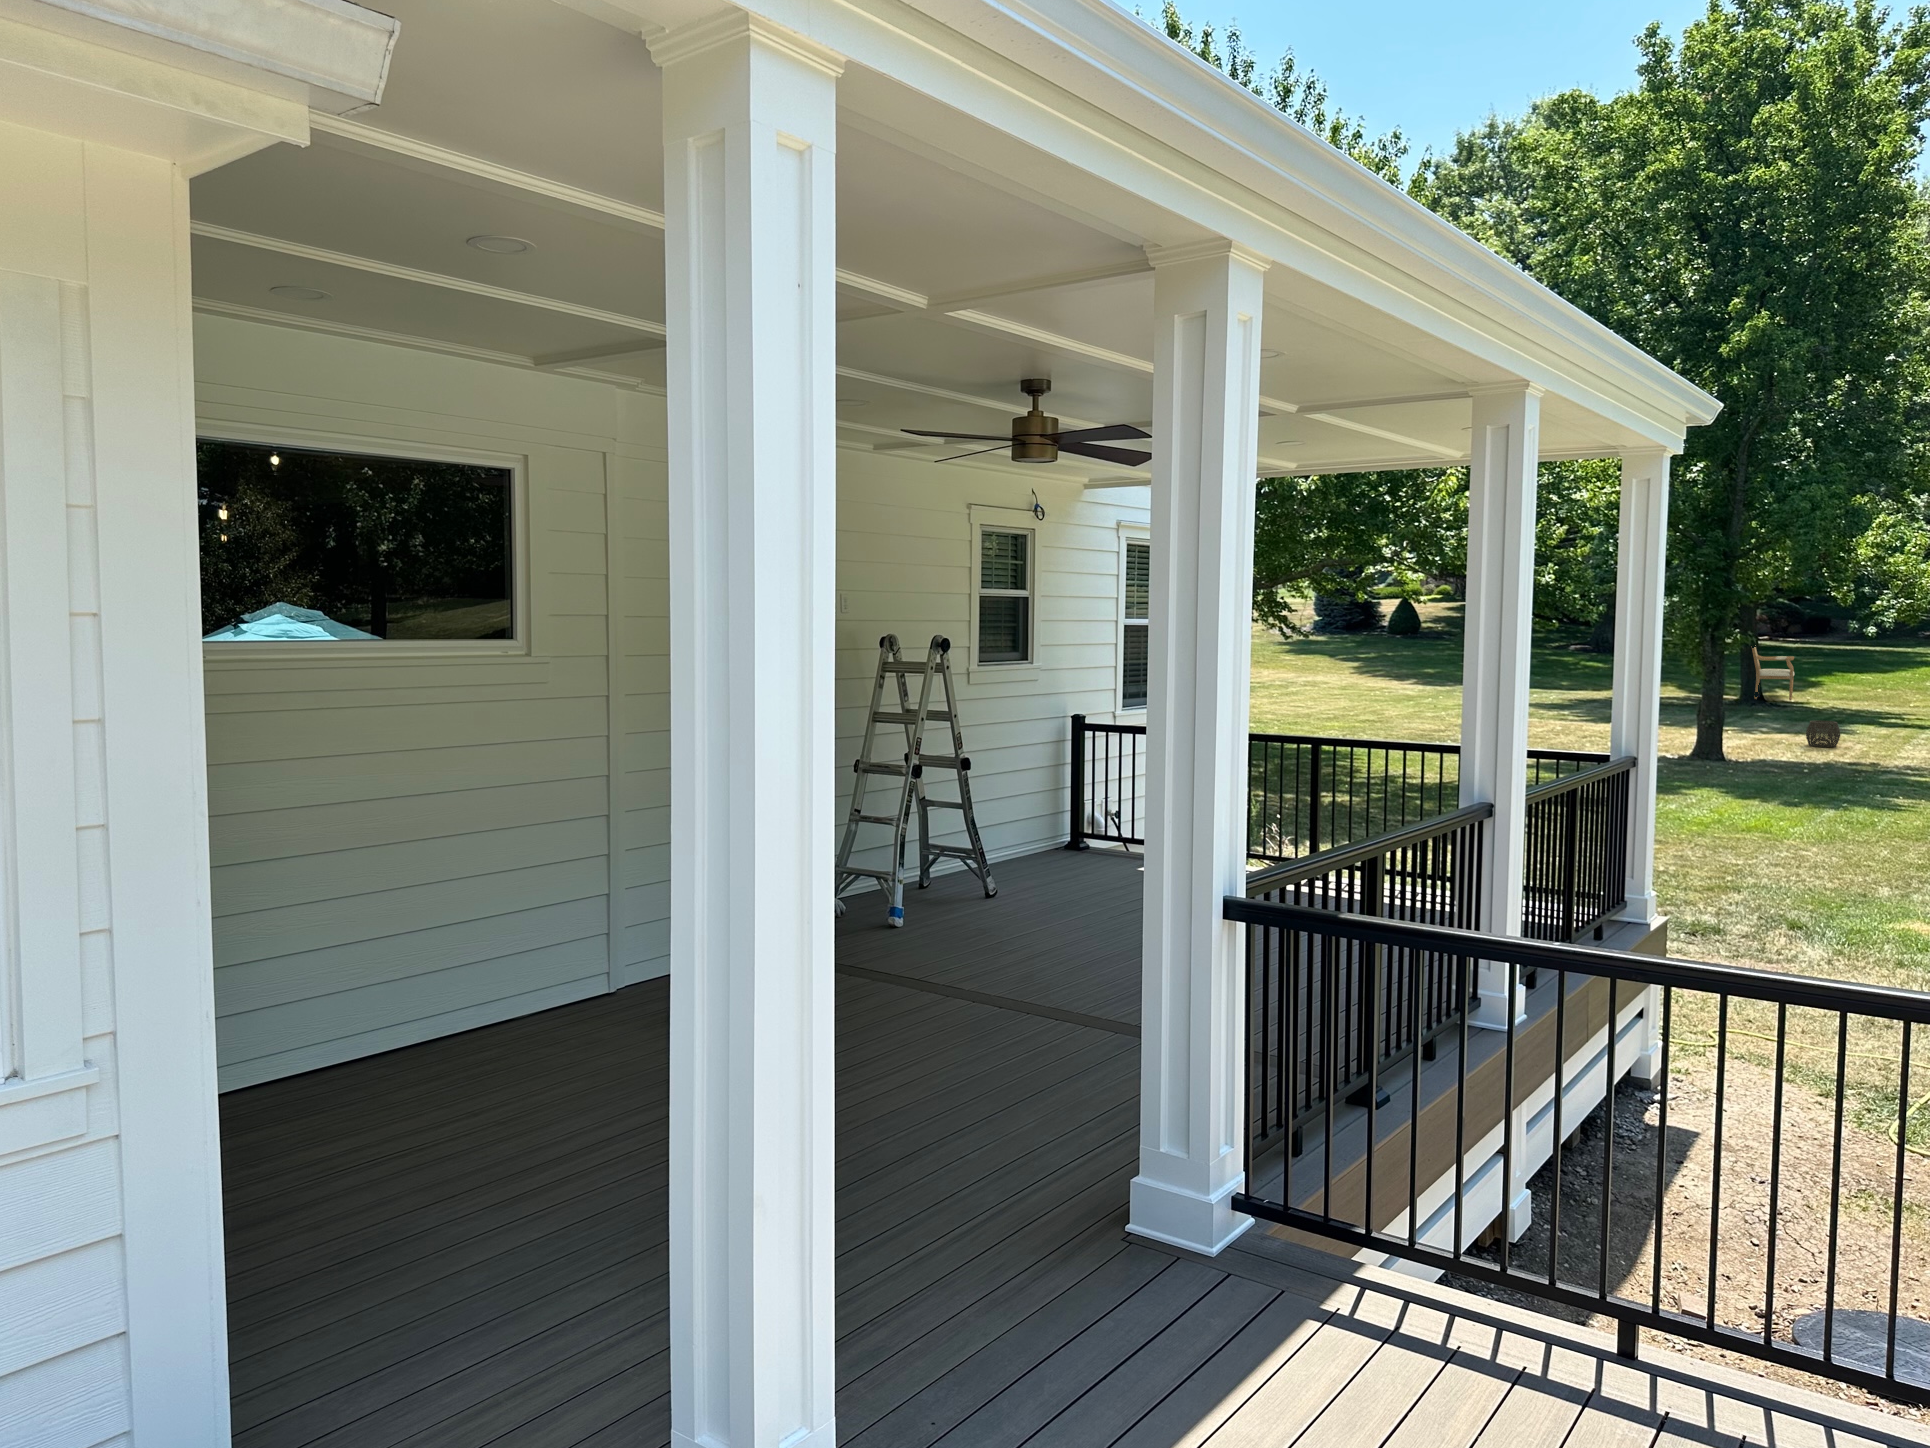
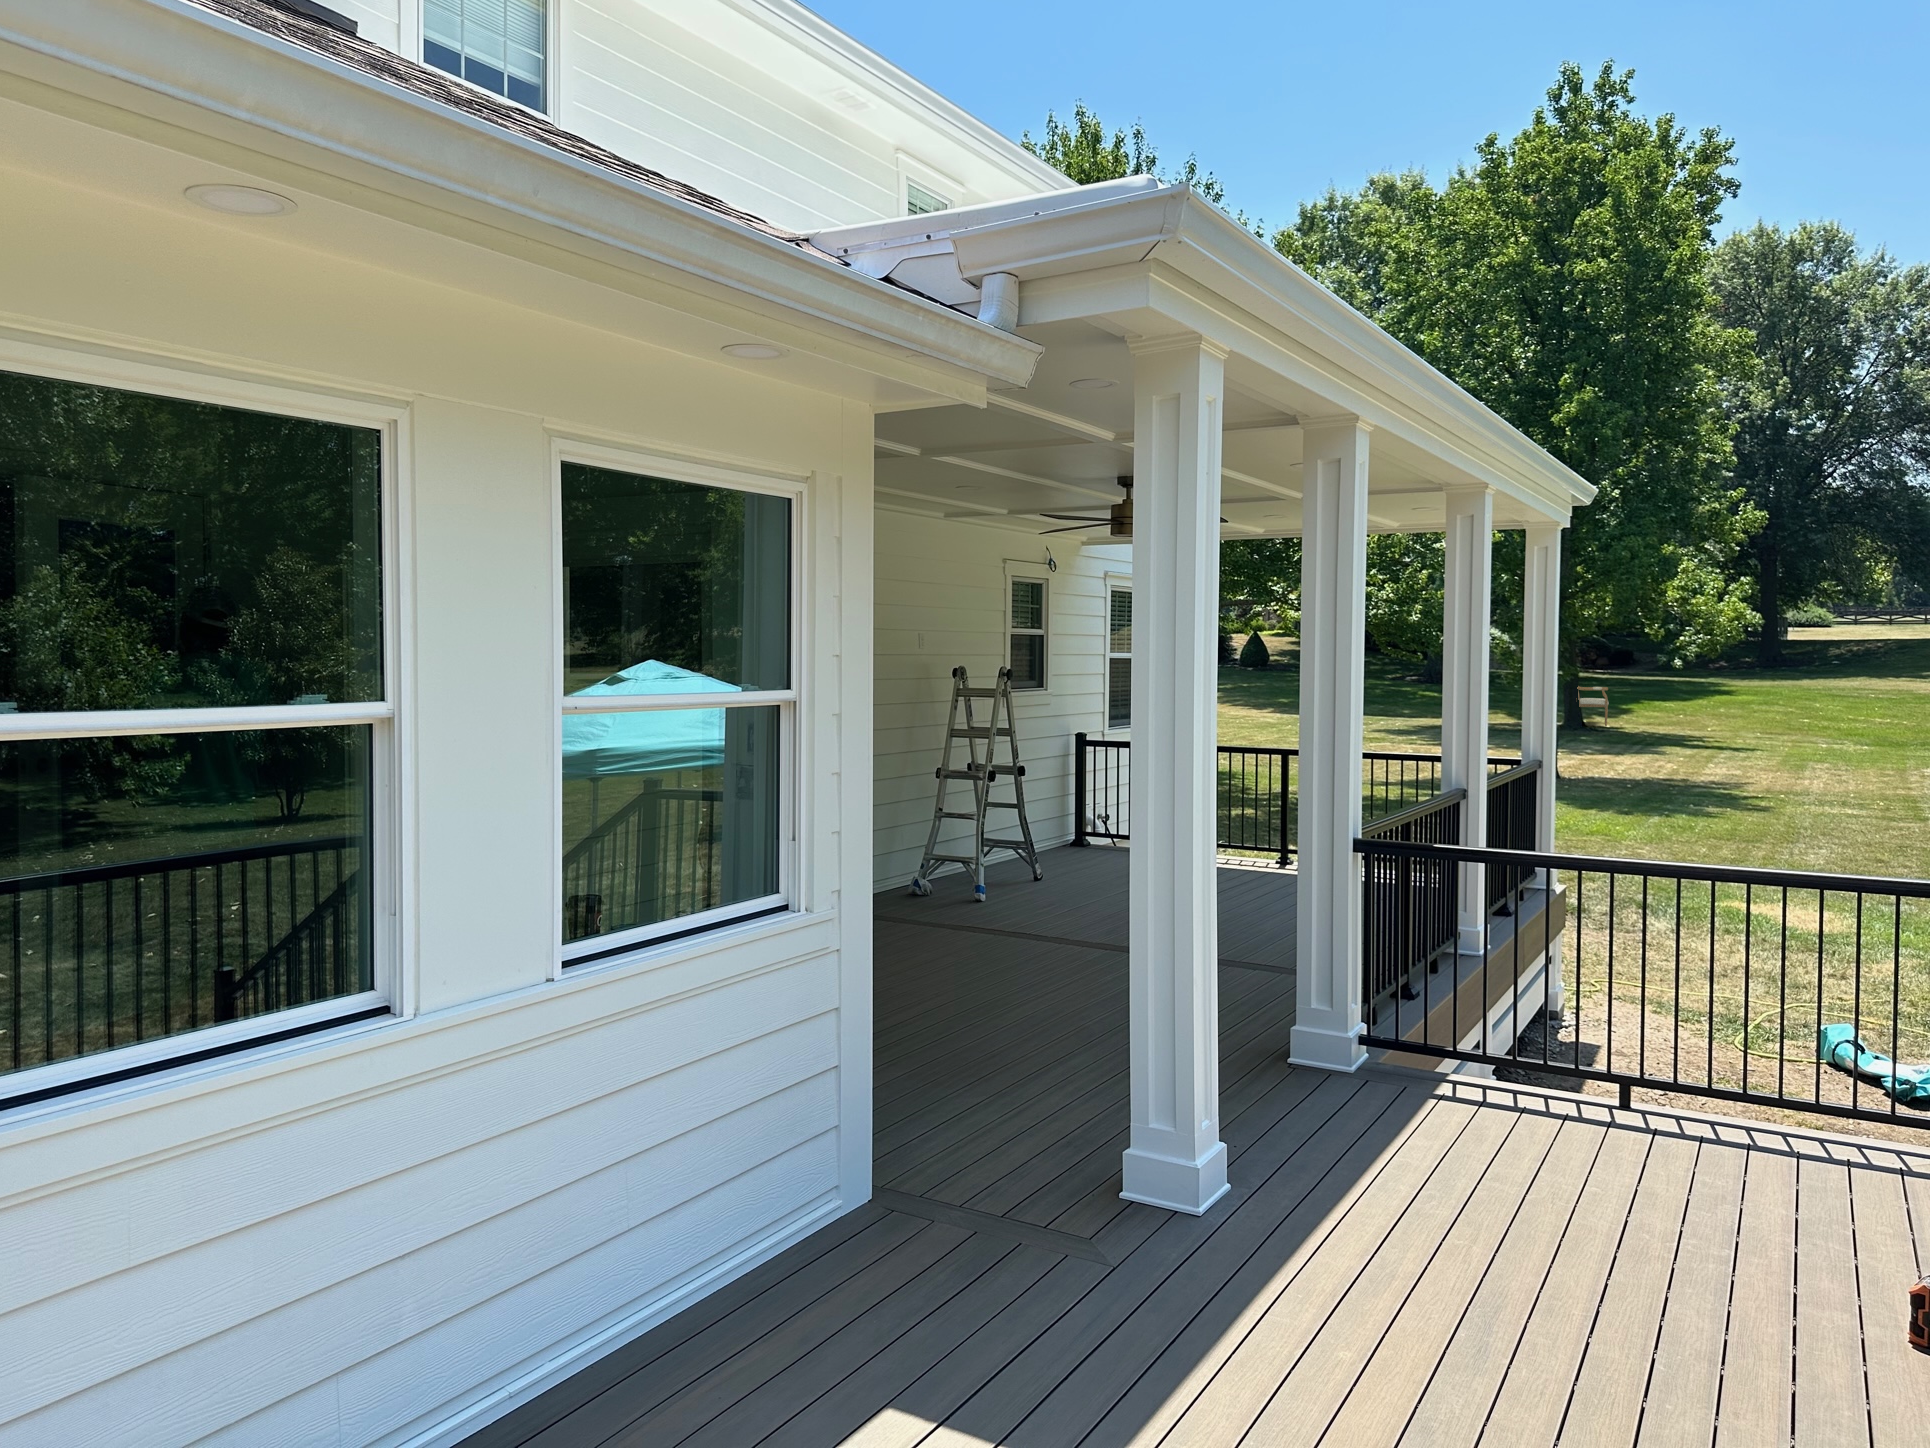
woven basket: present [1806,721,1840,747] -> none [1626,742,1654,765]

